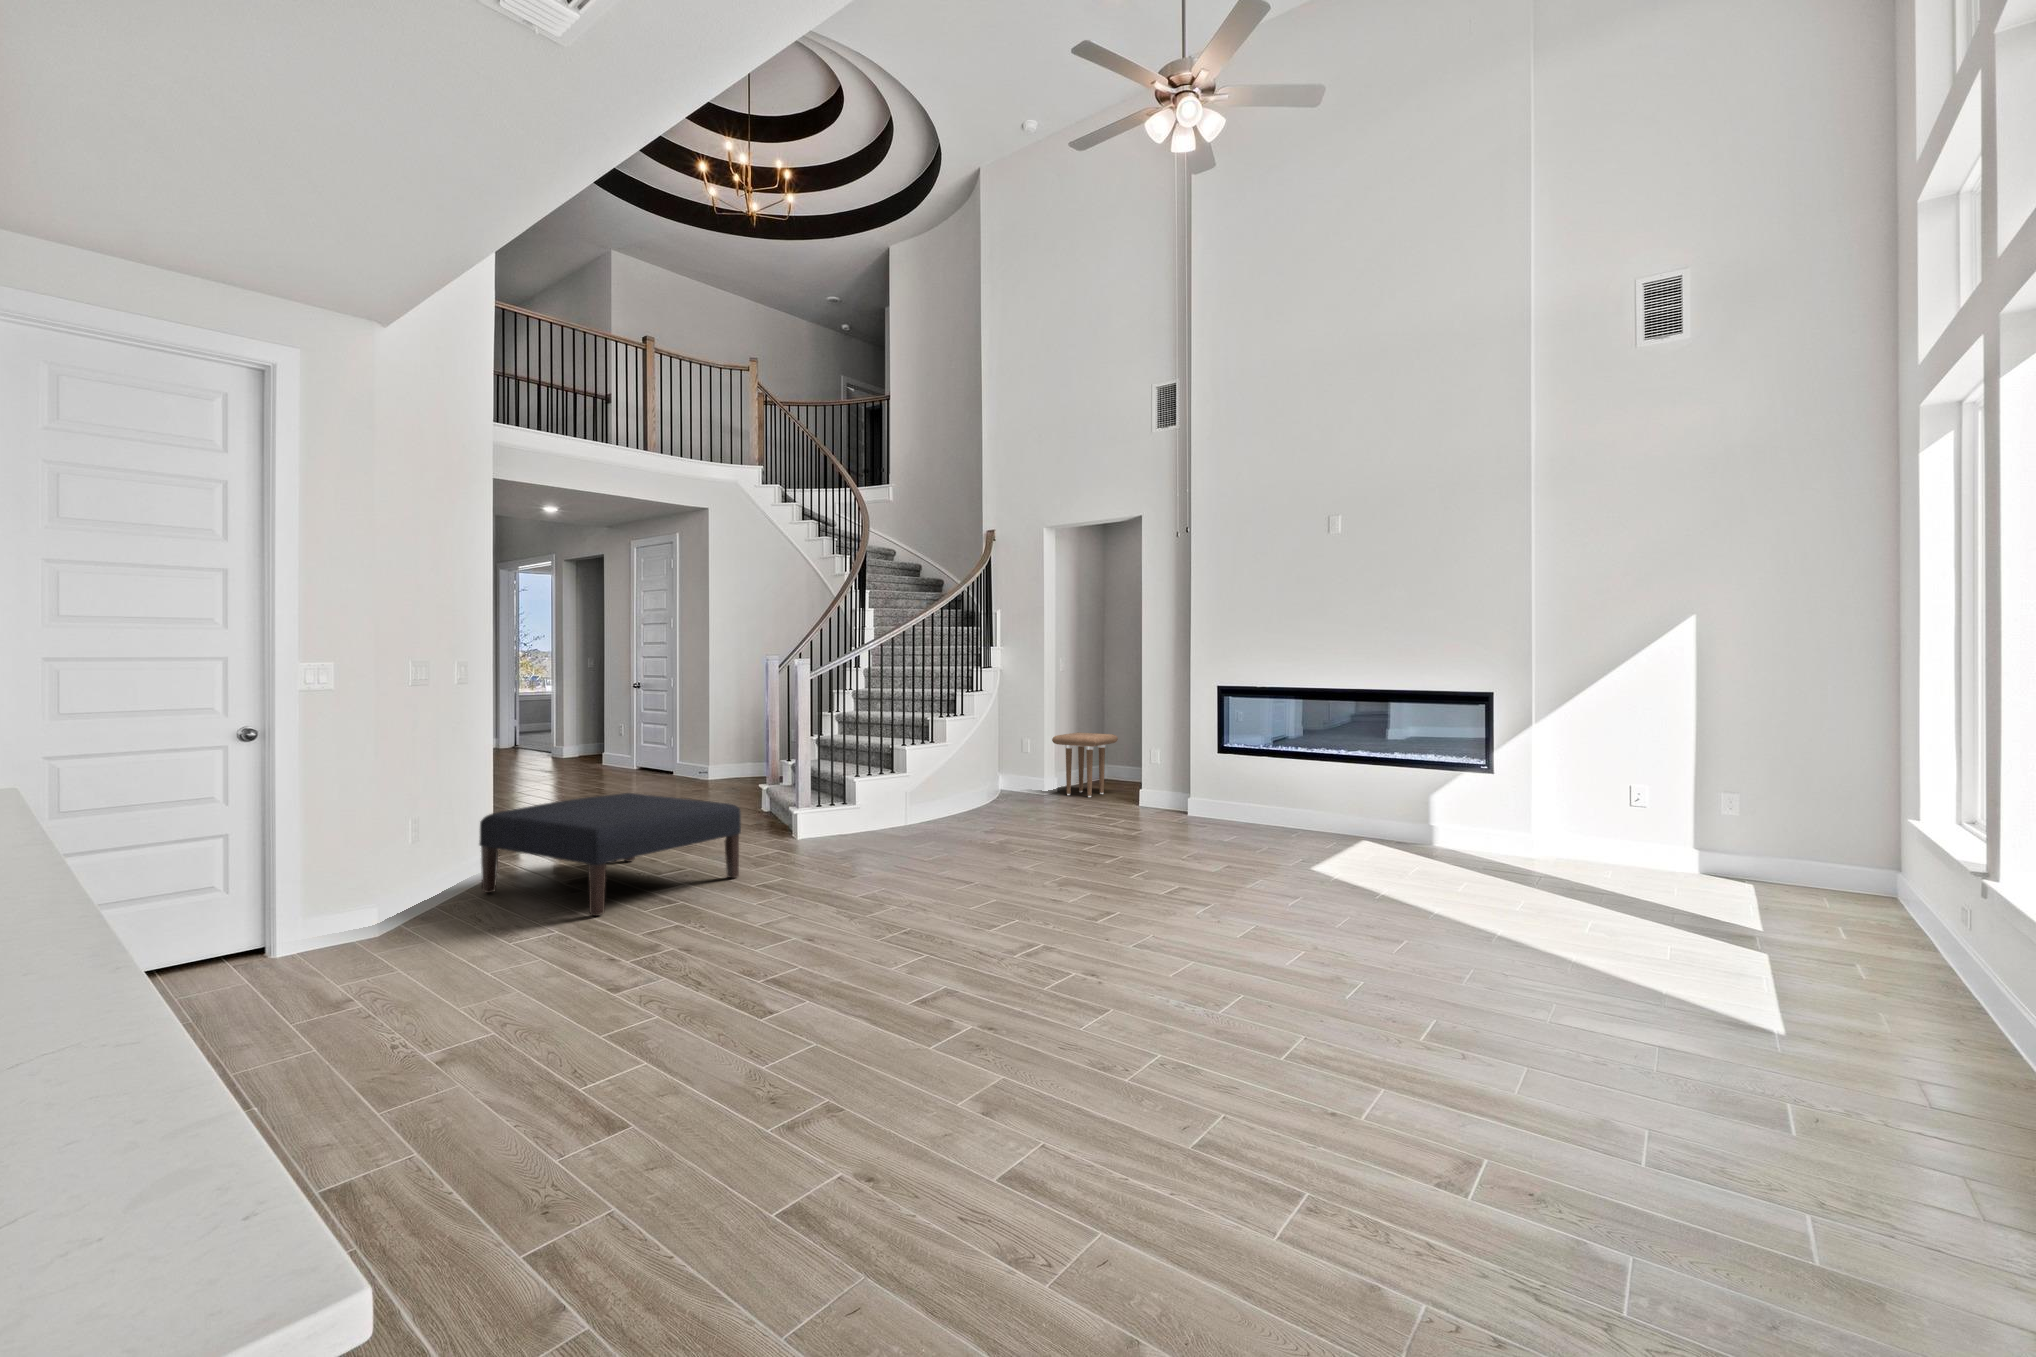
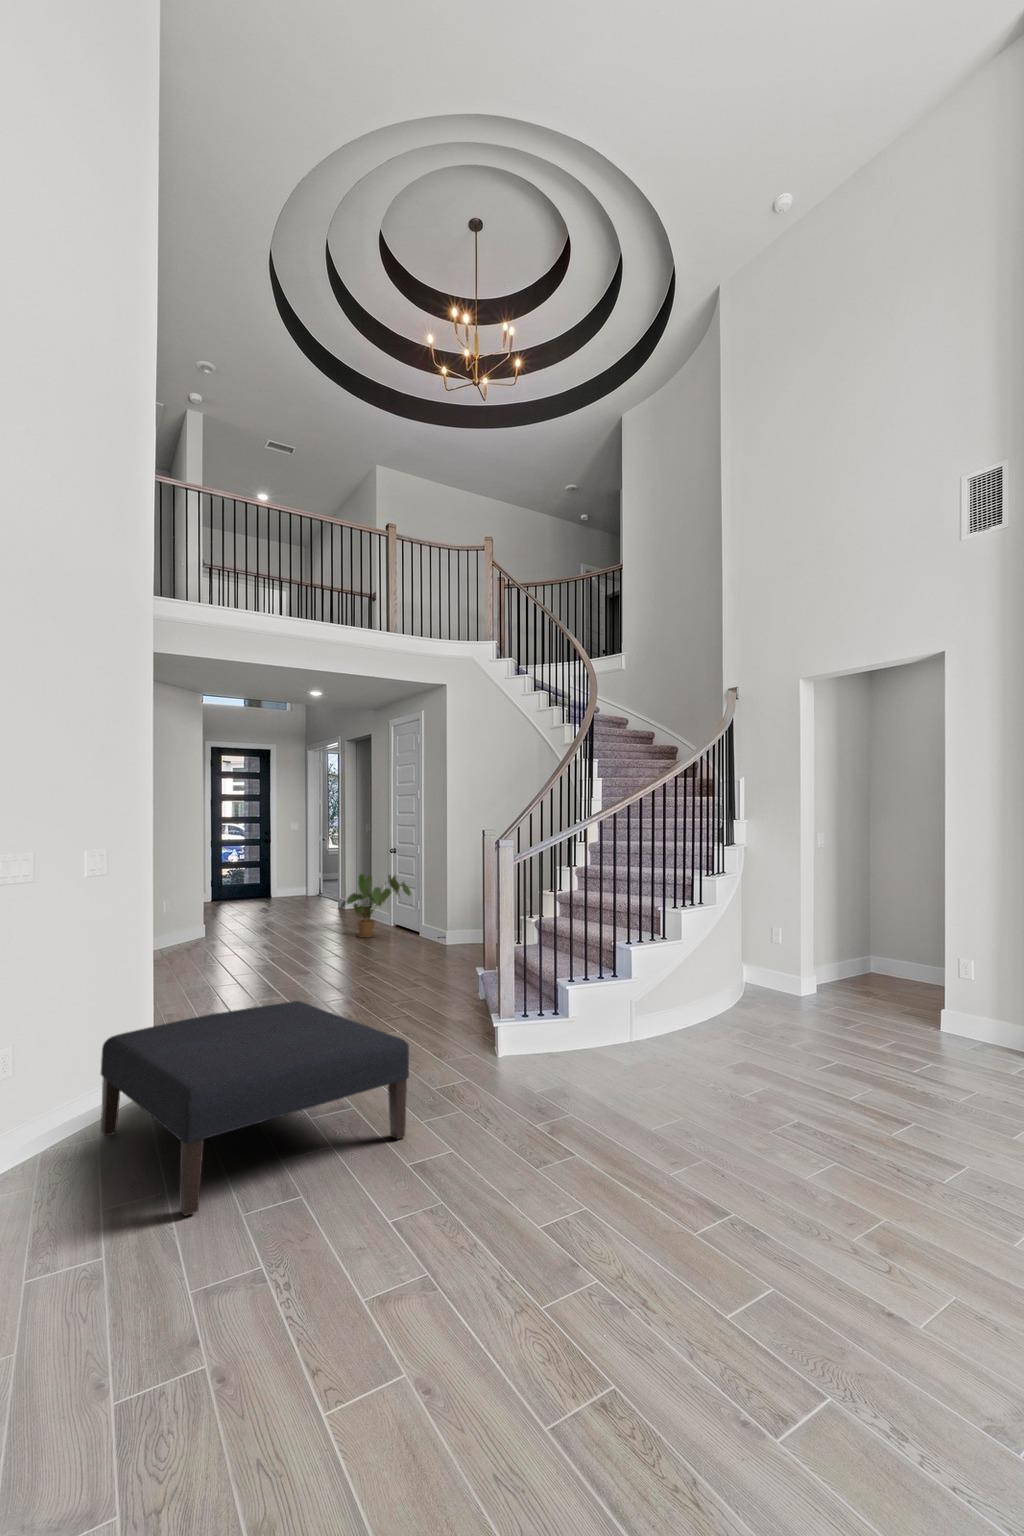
house plant: none [593,709,672,775] -> present [341,874,411,938]
side table: present [1052,733,1118,797] -> none [811,923,896,1007]

